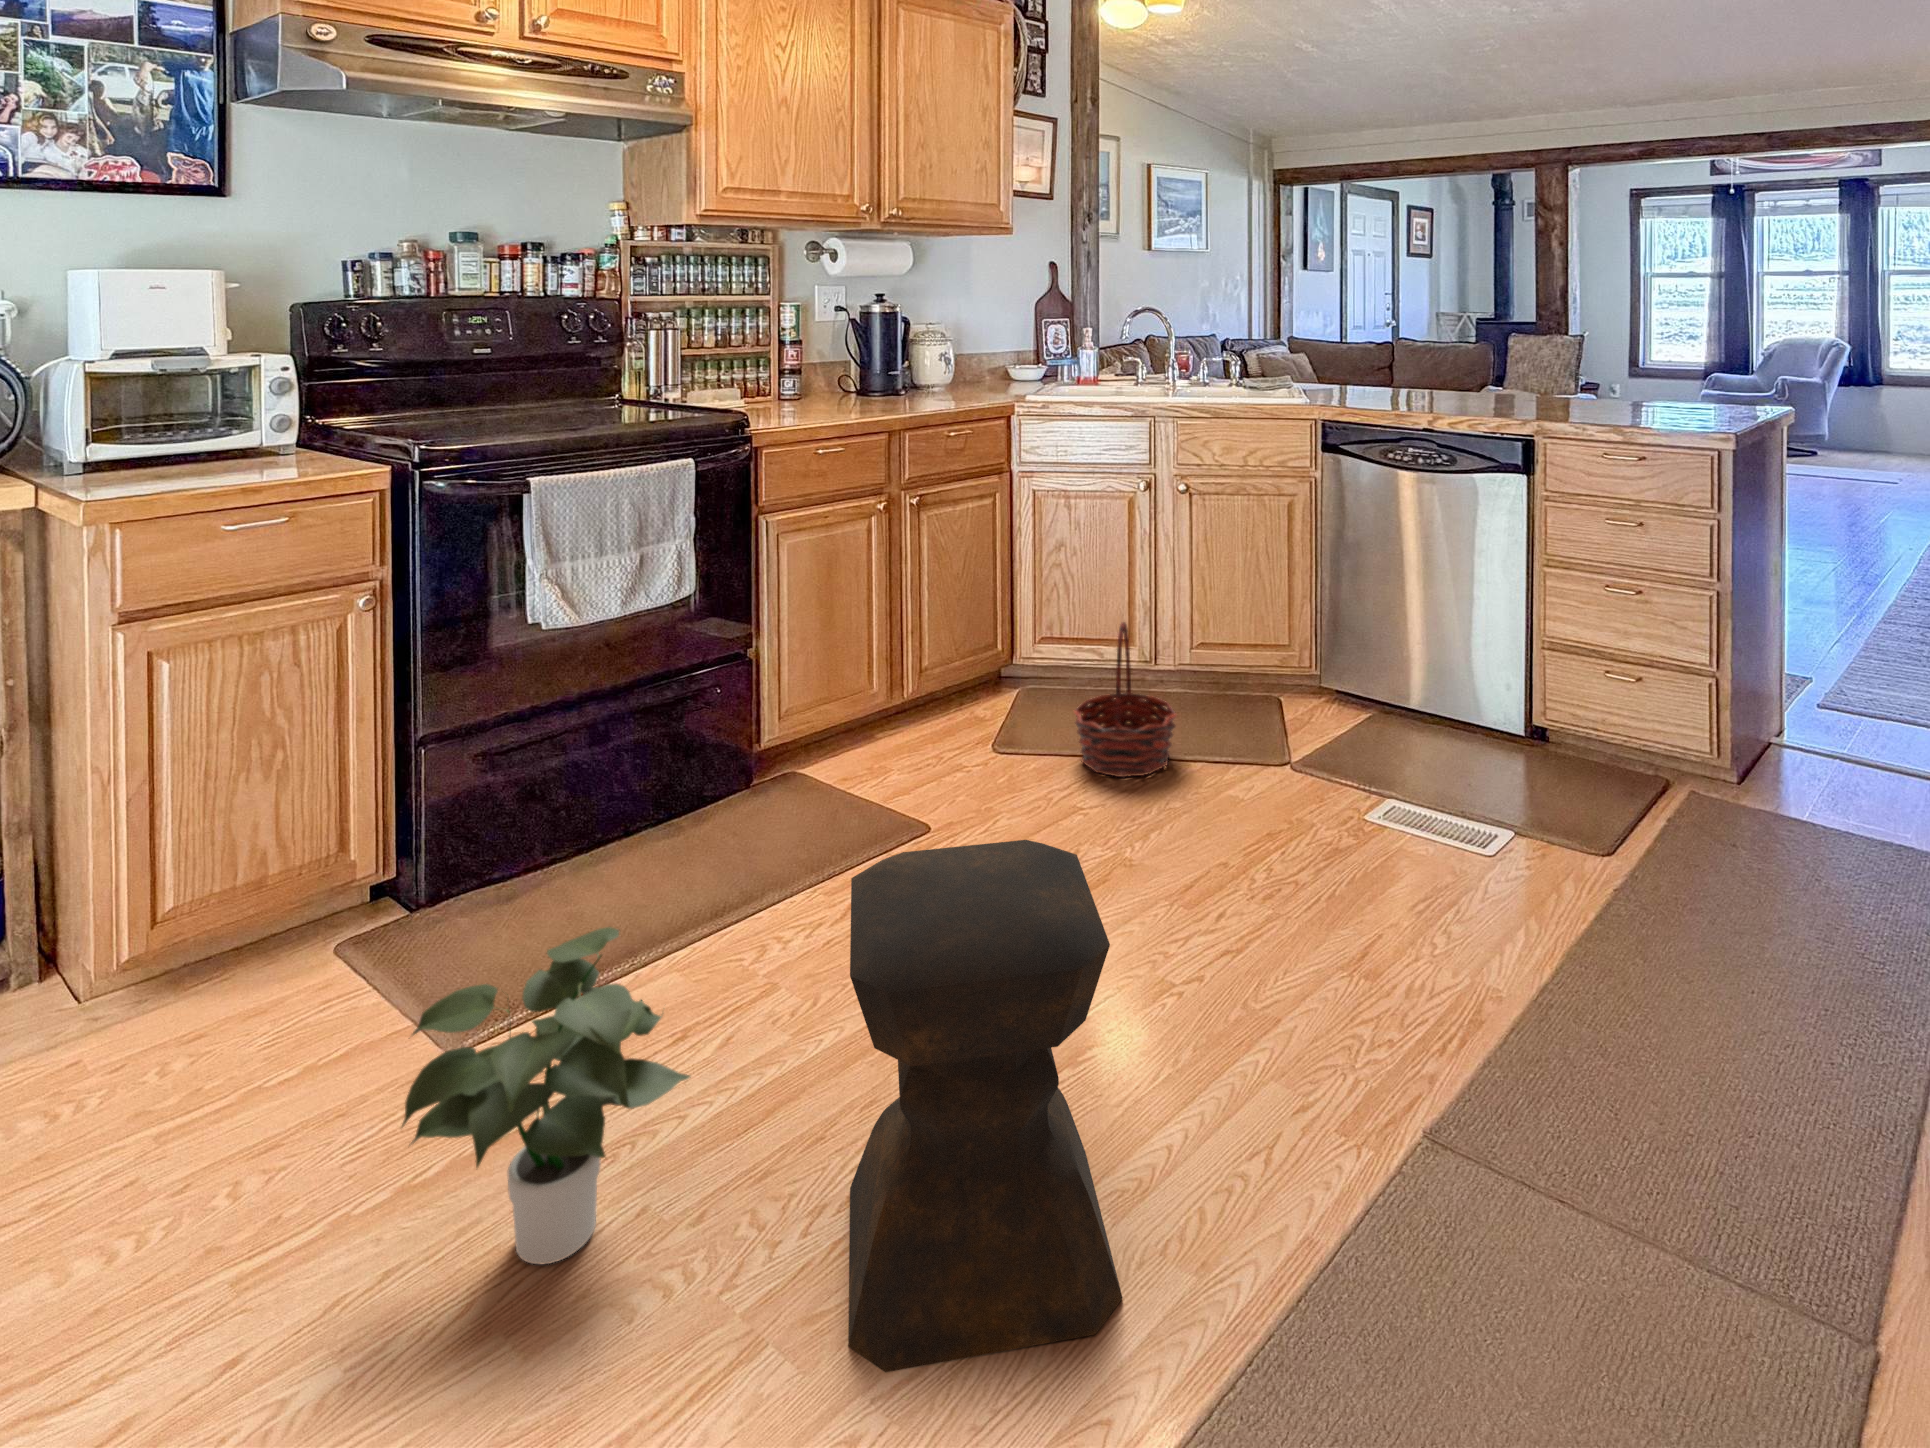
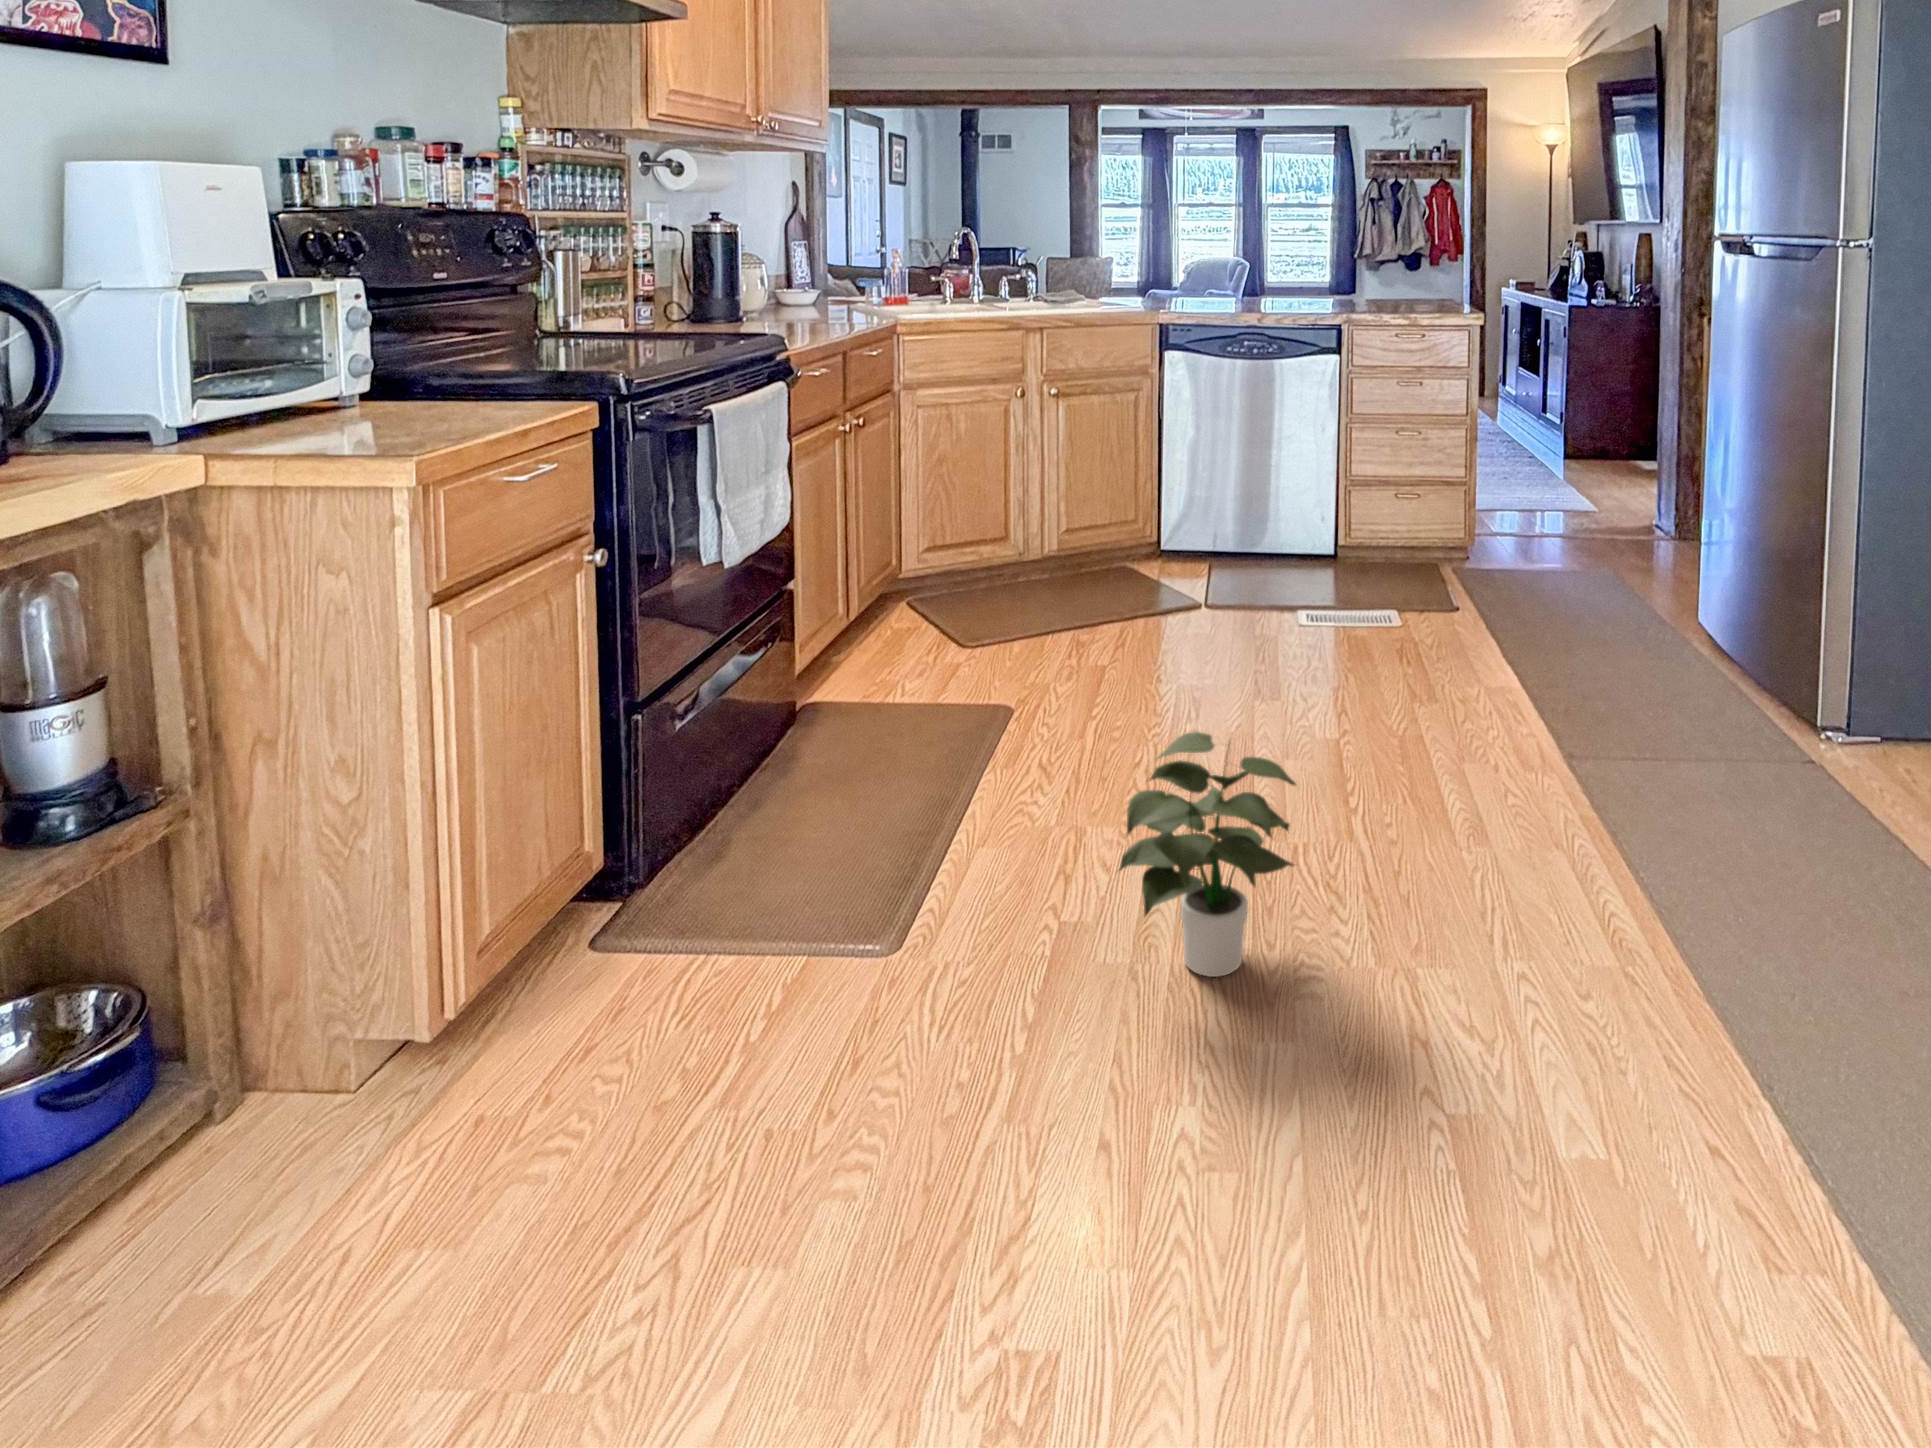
basket: present [1074,622,1177,777] -> none [1047,515,1140,648]
stool: present [848,840,1123,1372] -> none [1330,609,1550,924]

